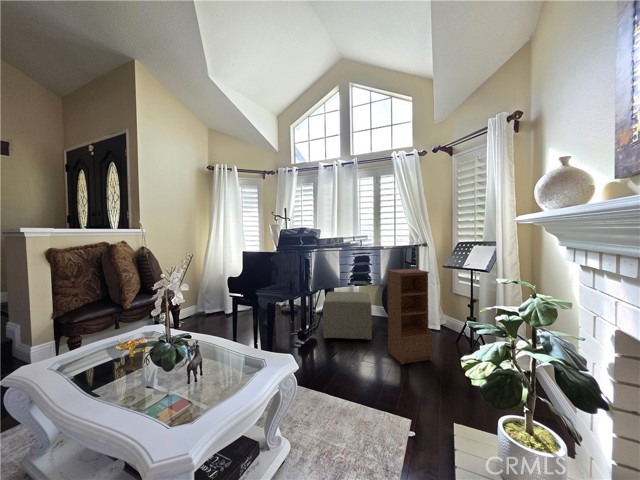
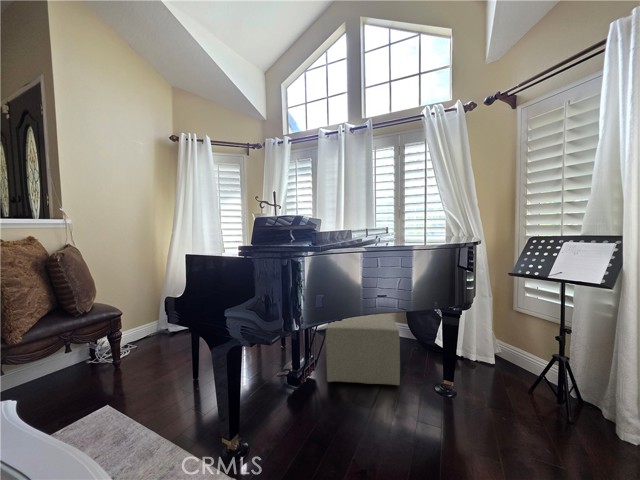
bookcase: present [387,269,433,365] -> none [429,280,509,446]

